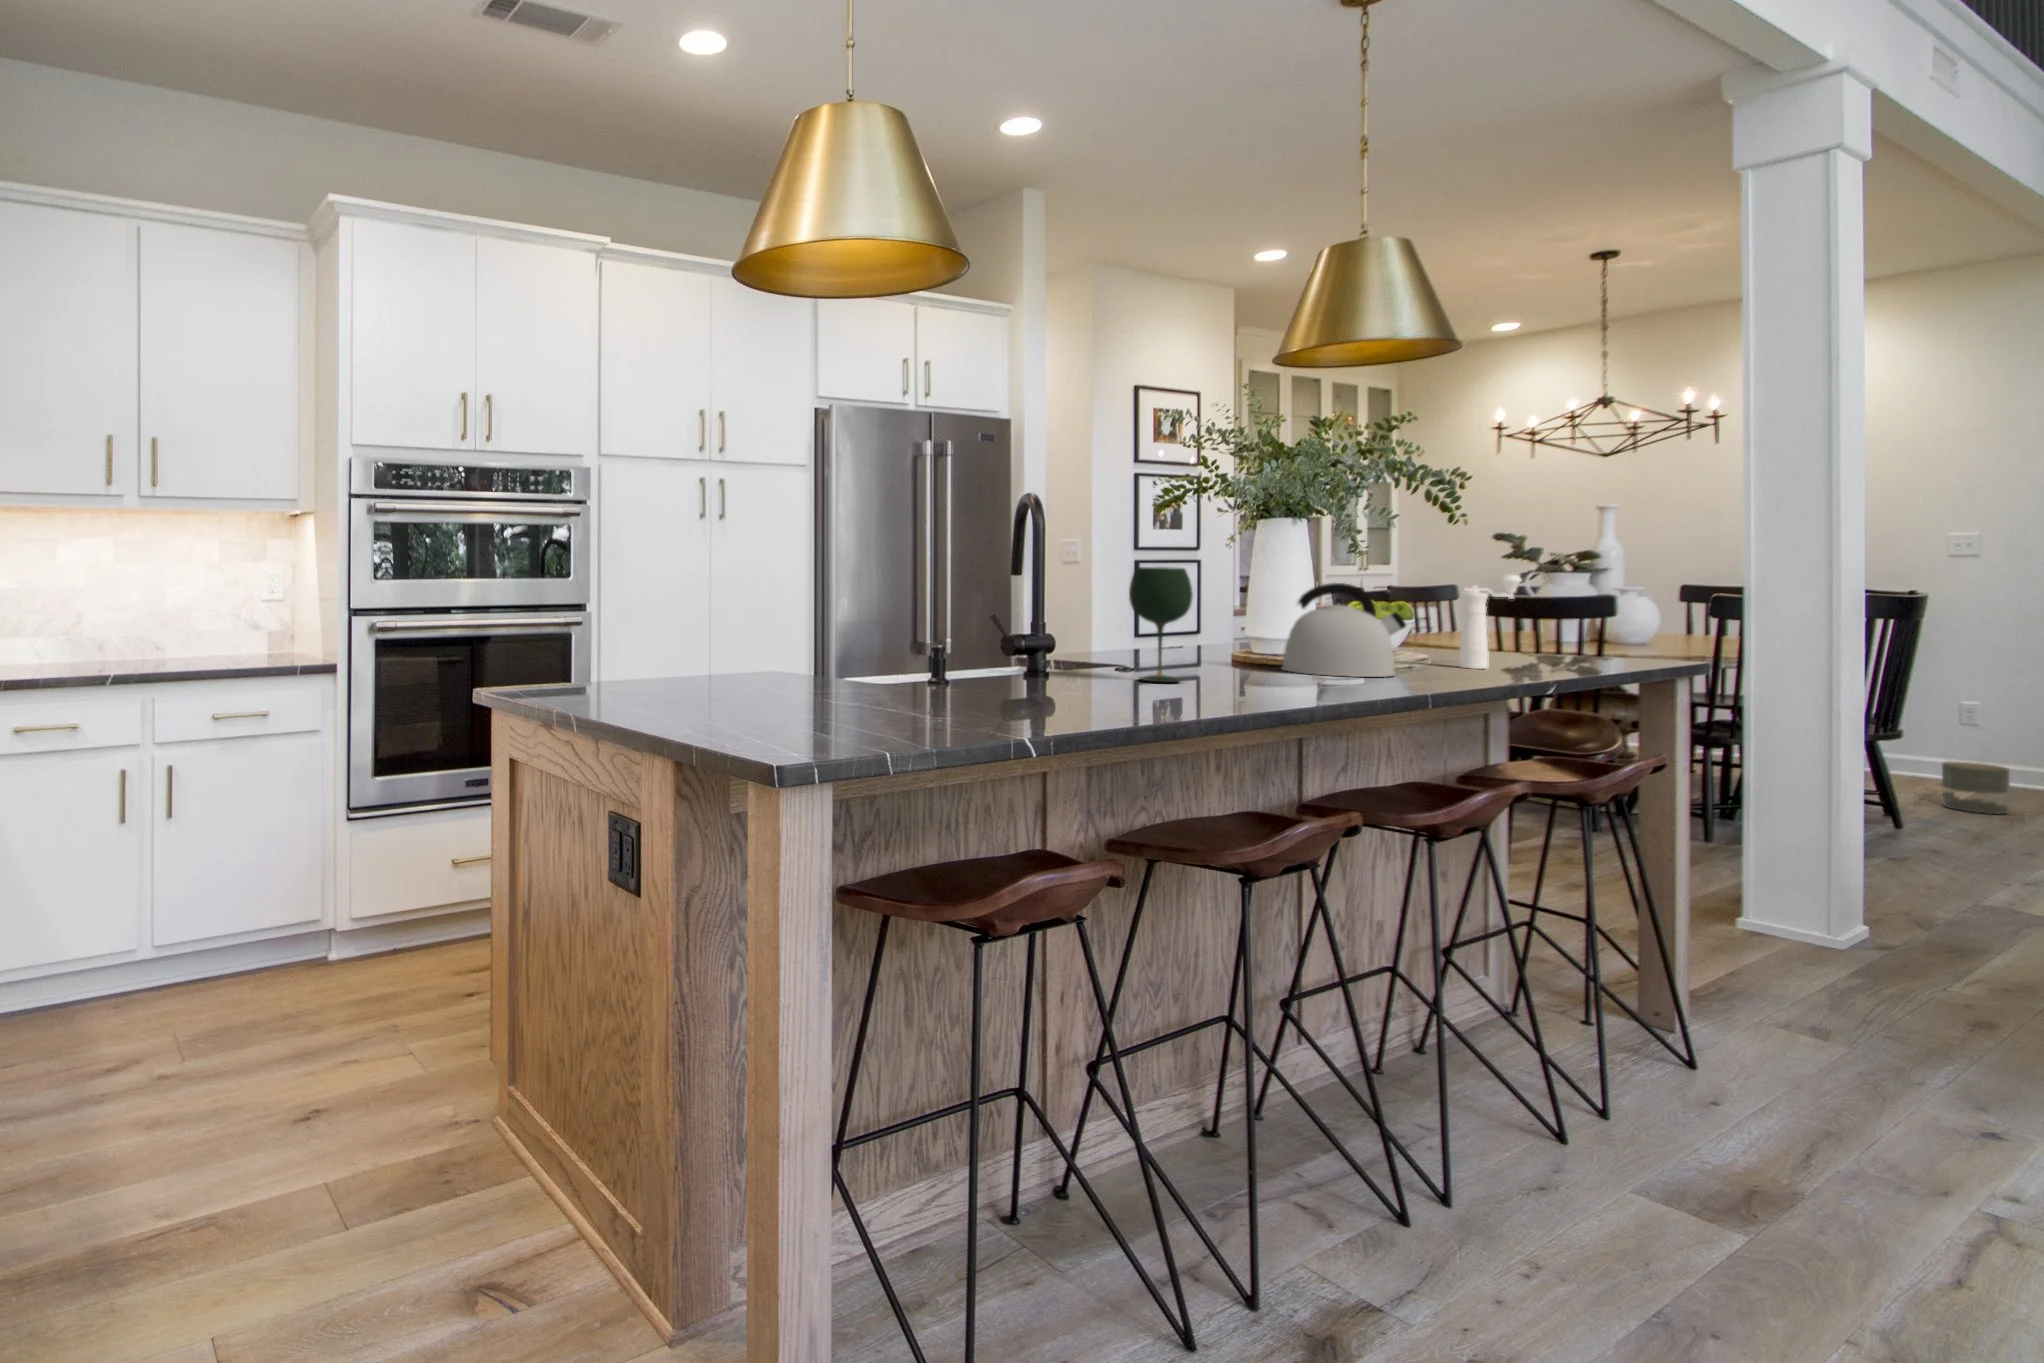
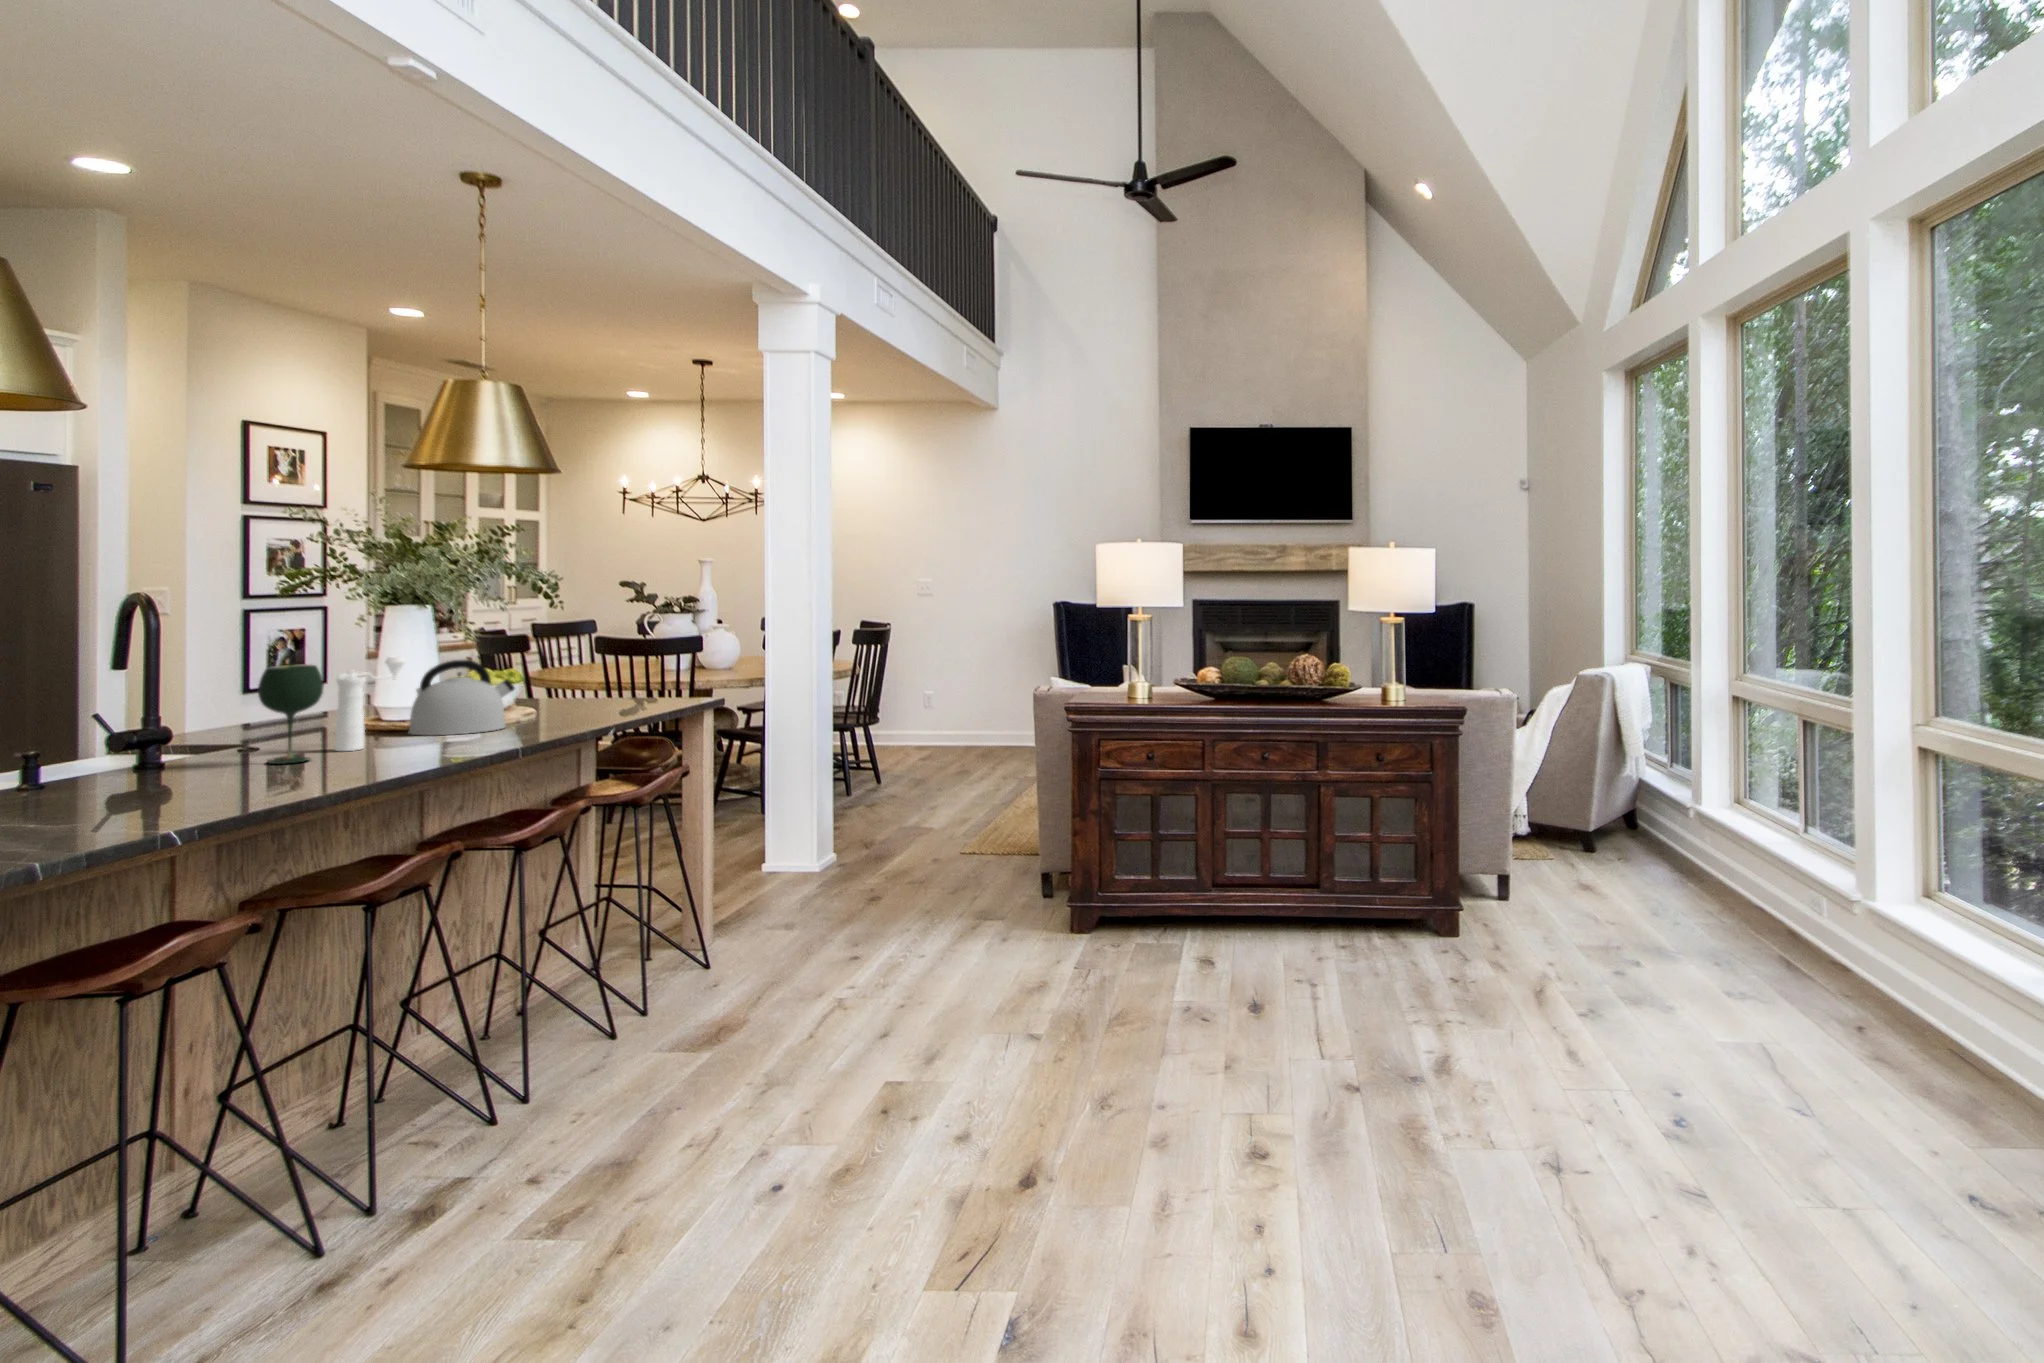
pepper mill: present [1460,575,1522,669] -> present [335,656,406,751]
planter: present [1942,762,2010,814] -> none [911,719,943,752]

